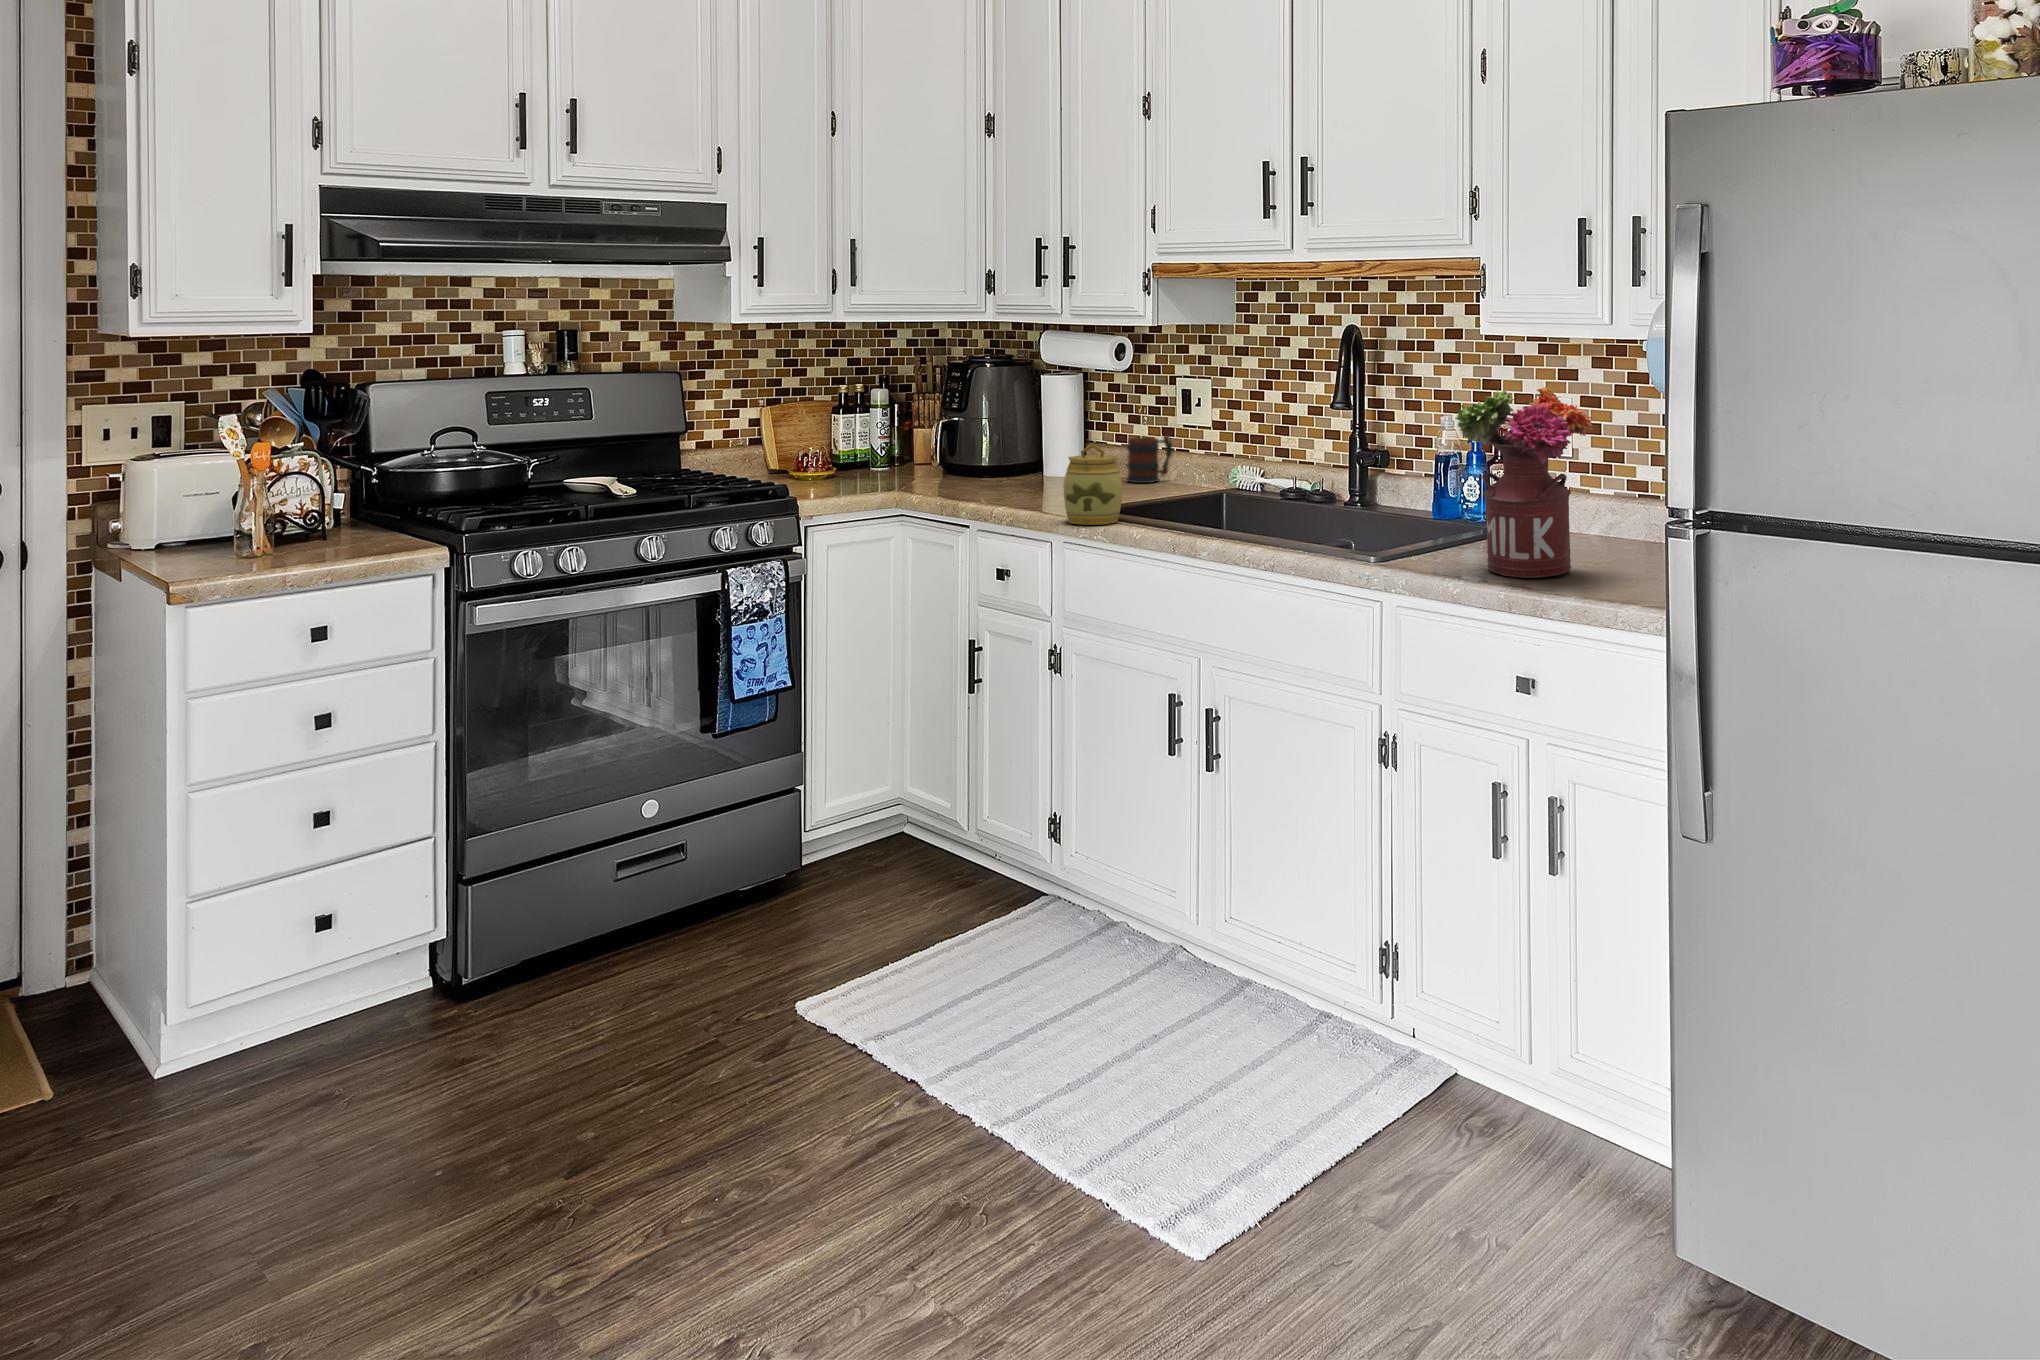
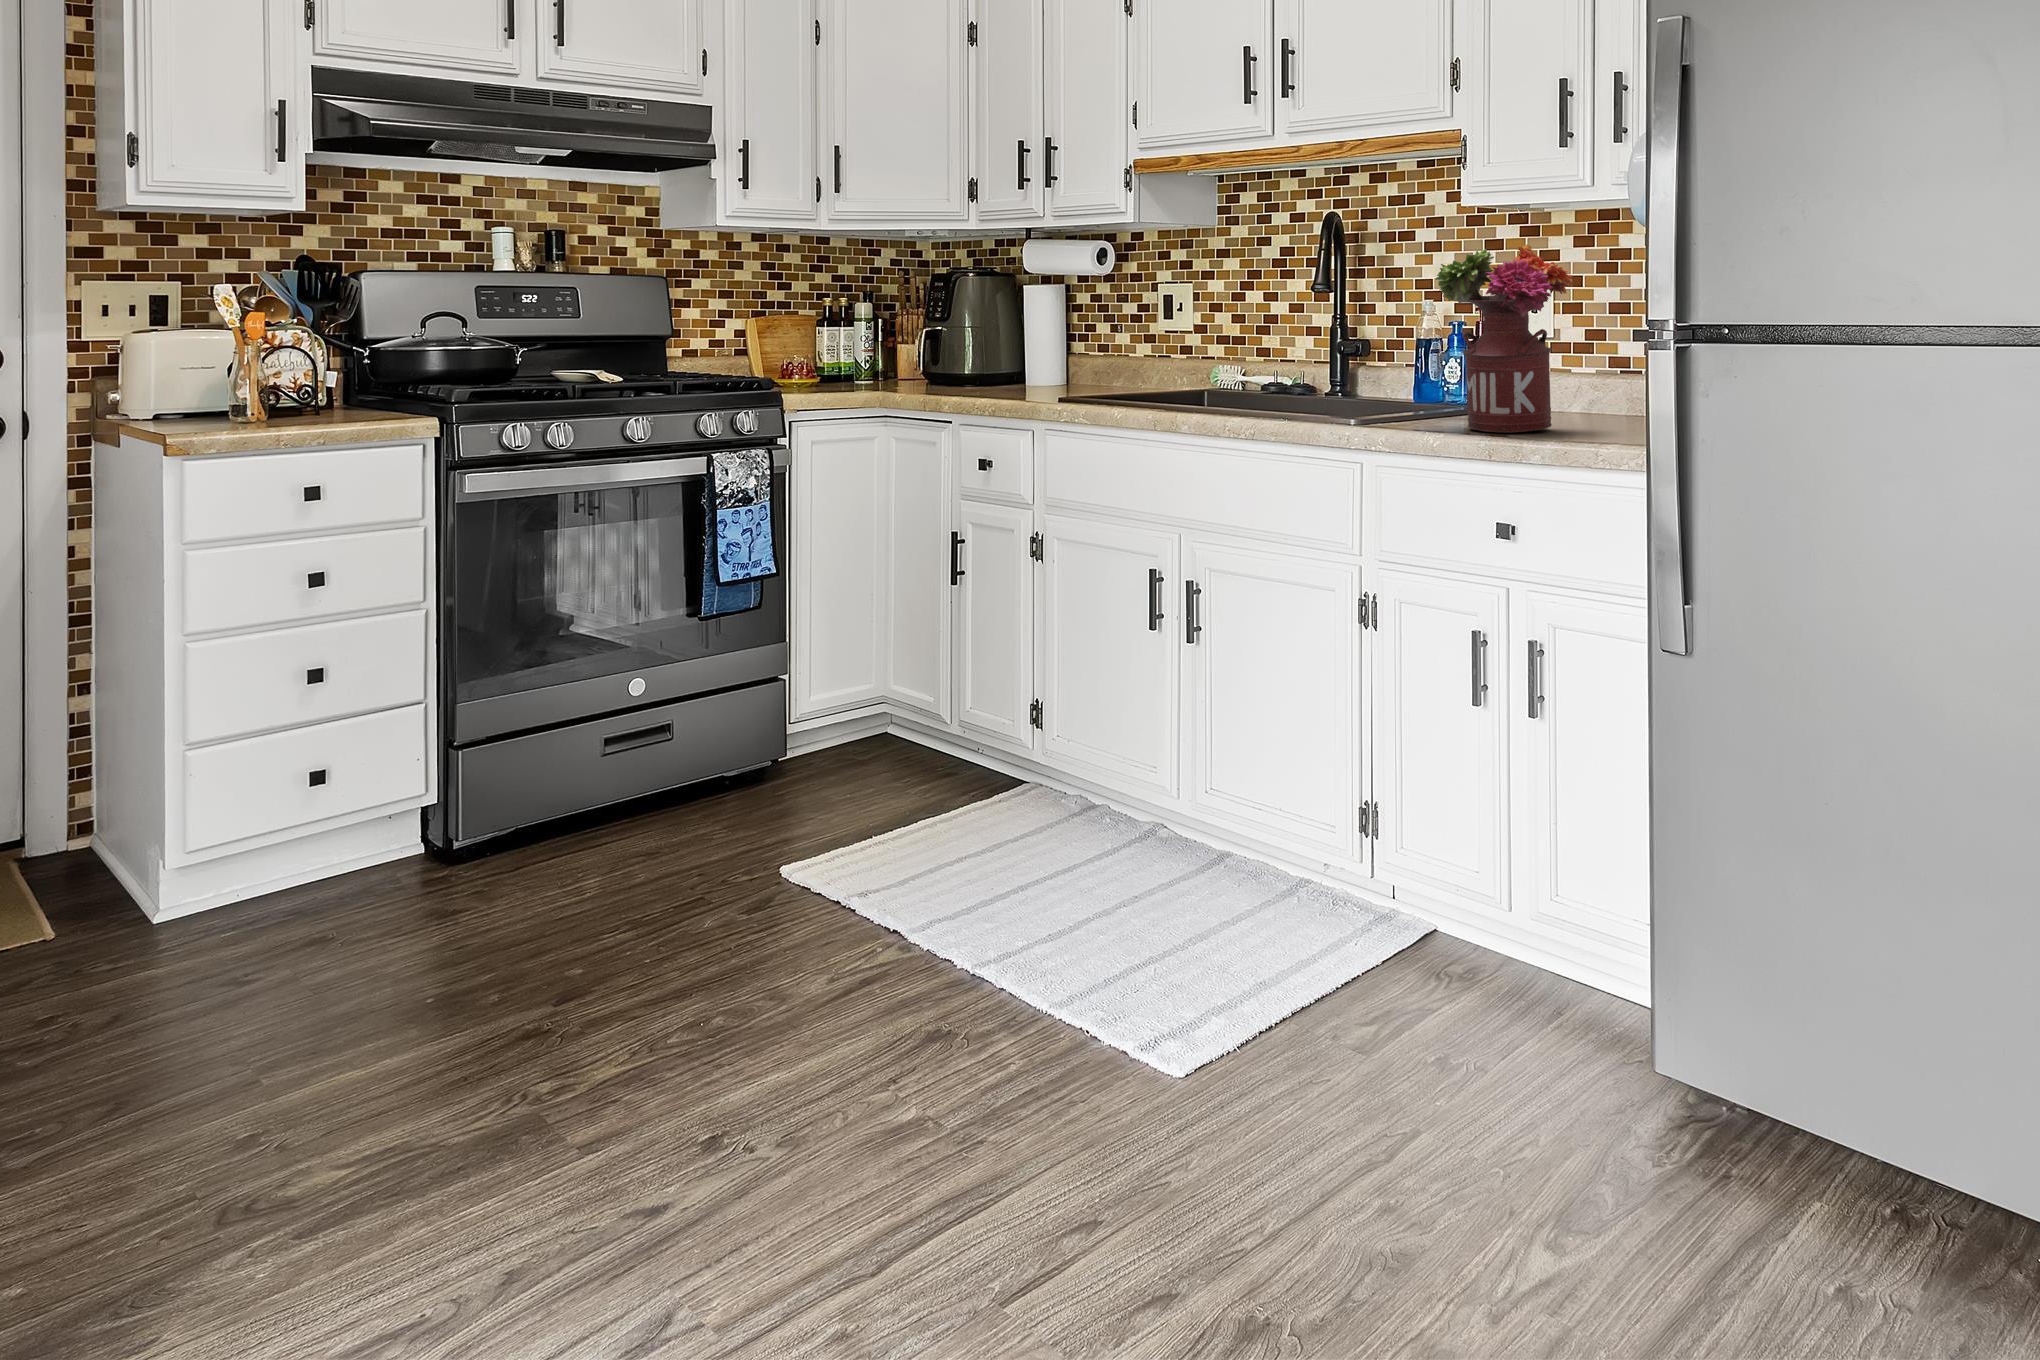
mug: present [1127,435,1173,483] -> none [1108,340,1155,387]
jar: present [1063,444,1122,525] -> none [1045,328,1104,407]

